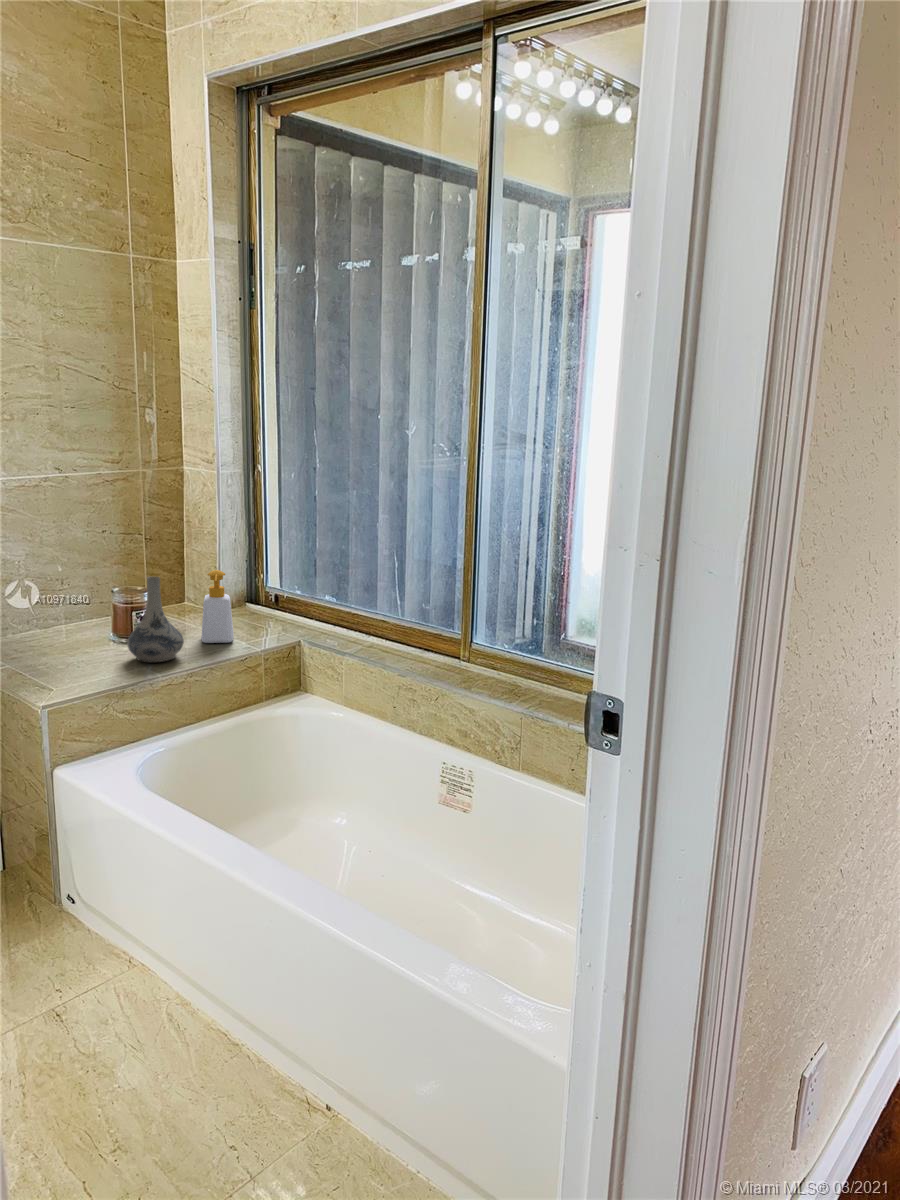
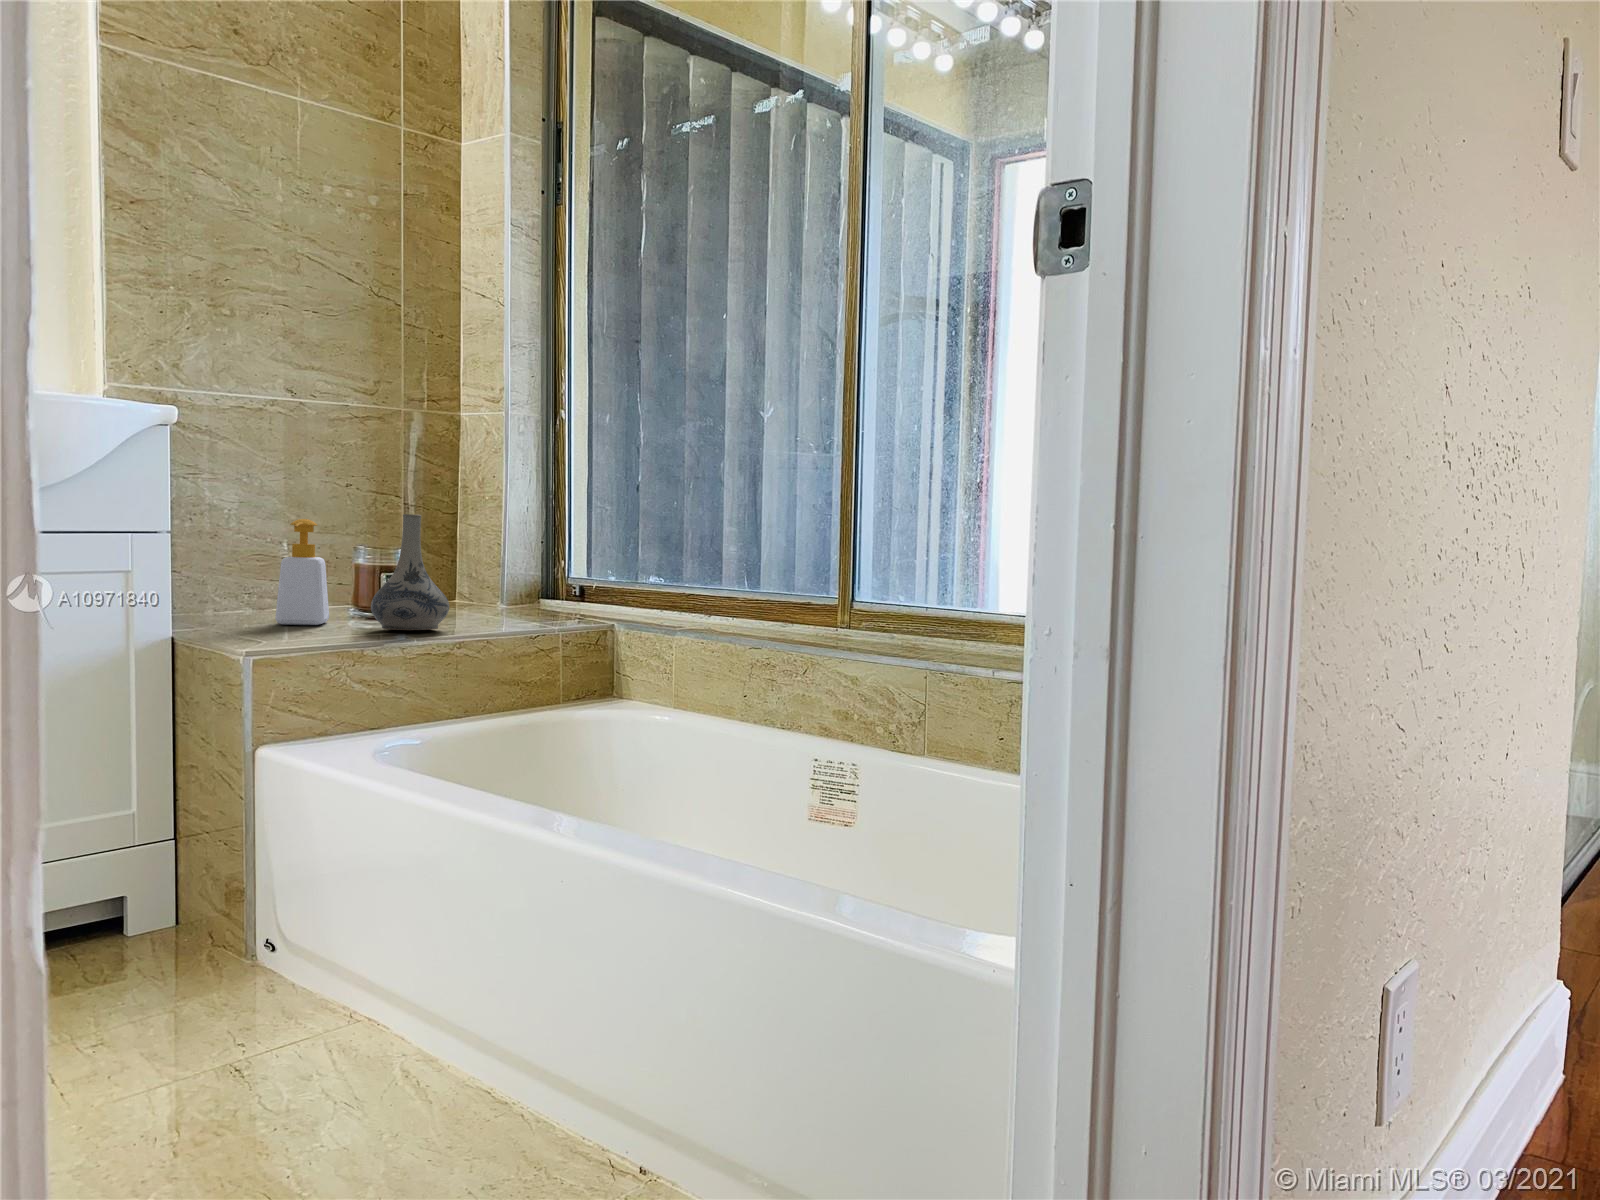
soap bottle: present [201,570,233,643] -> present [275,519,329,625]

